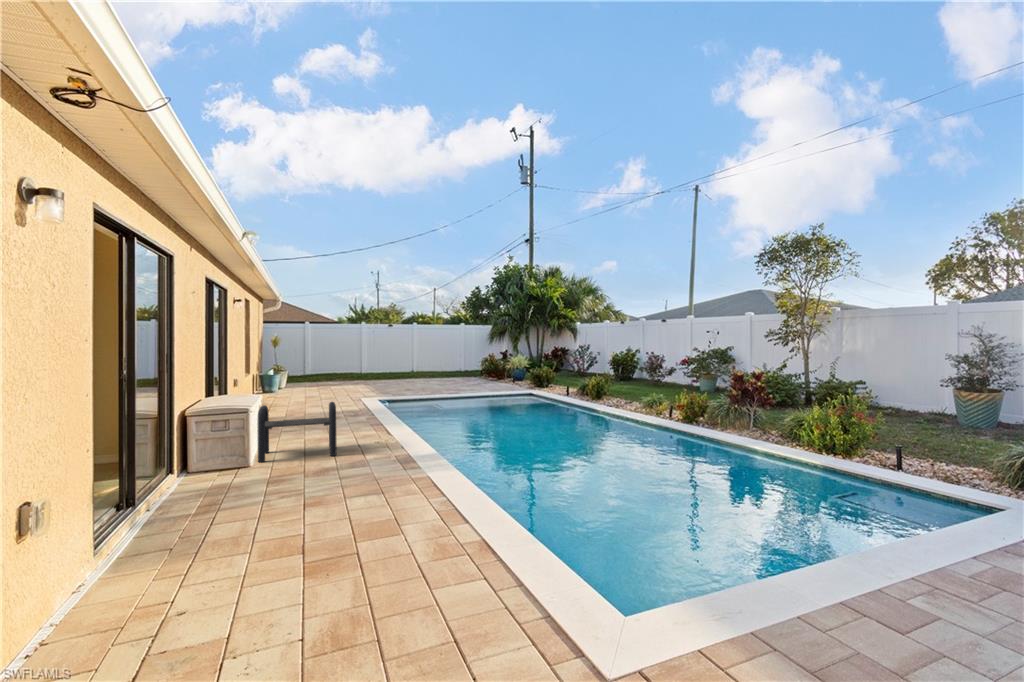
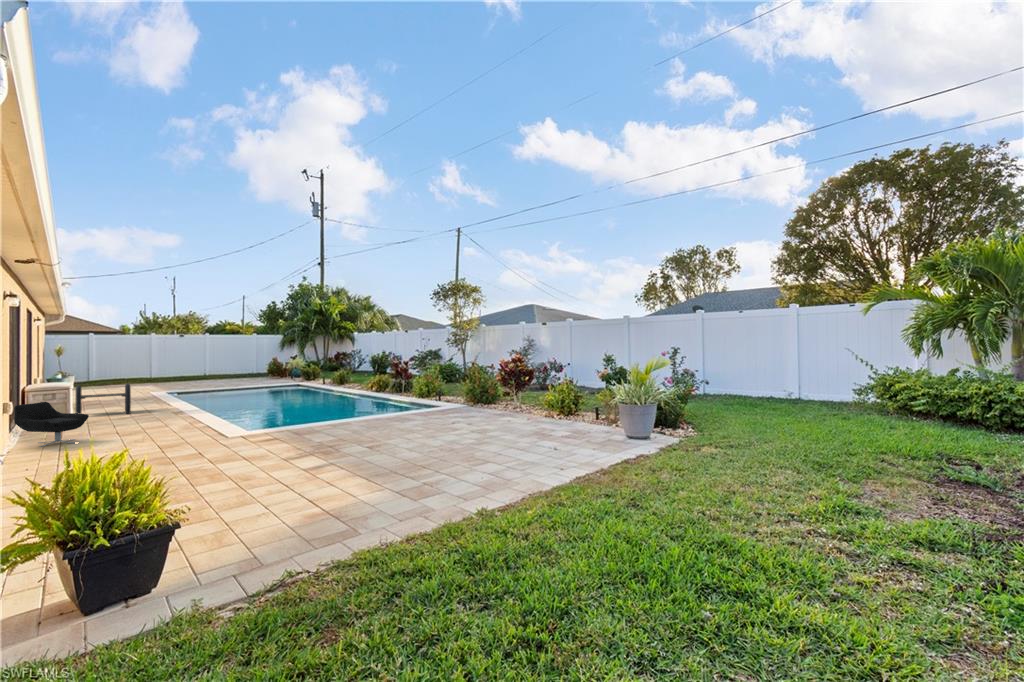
lounge chair: none [71,473,245,618] -> present [14,402,89,447]

